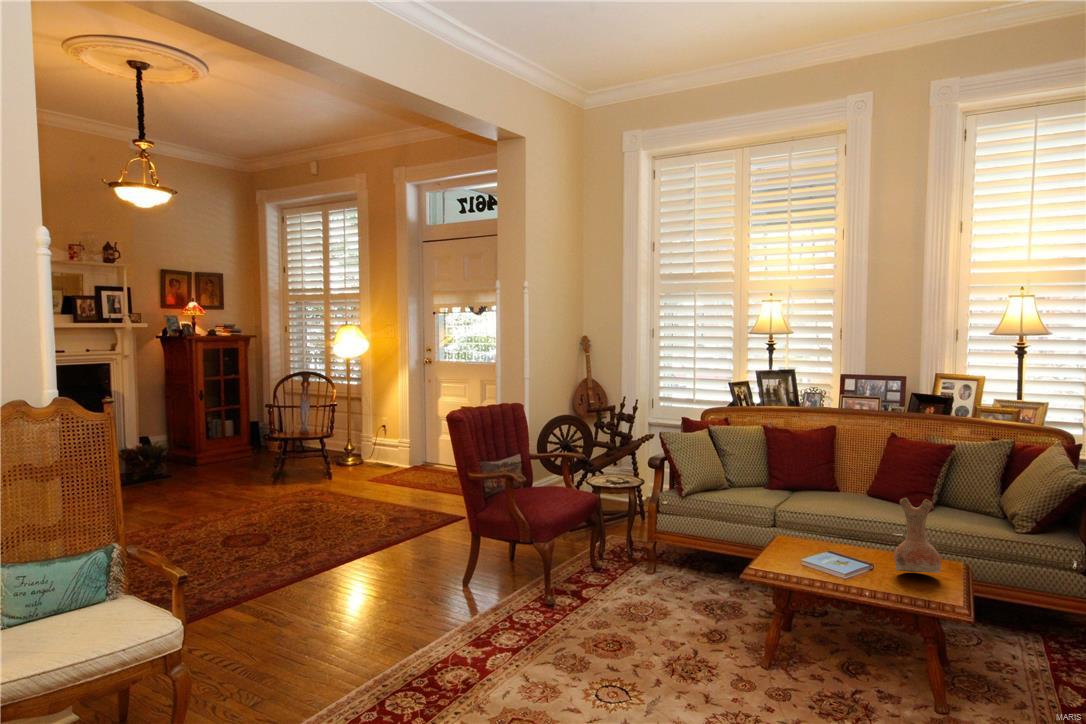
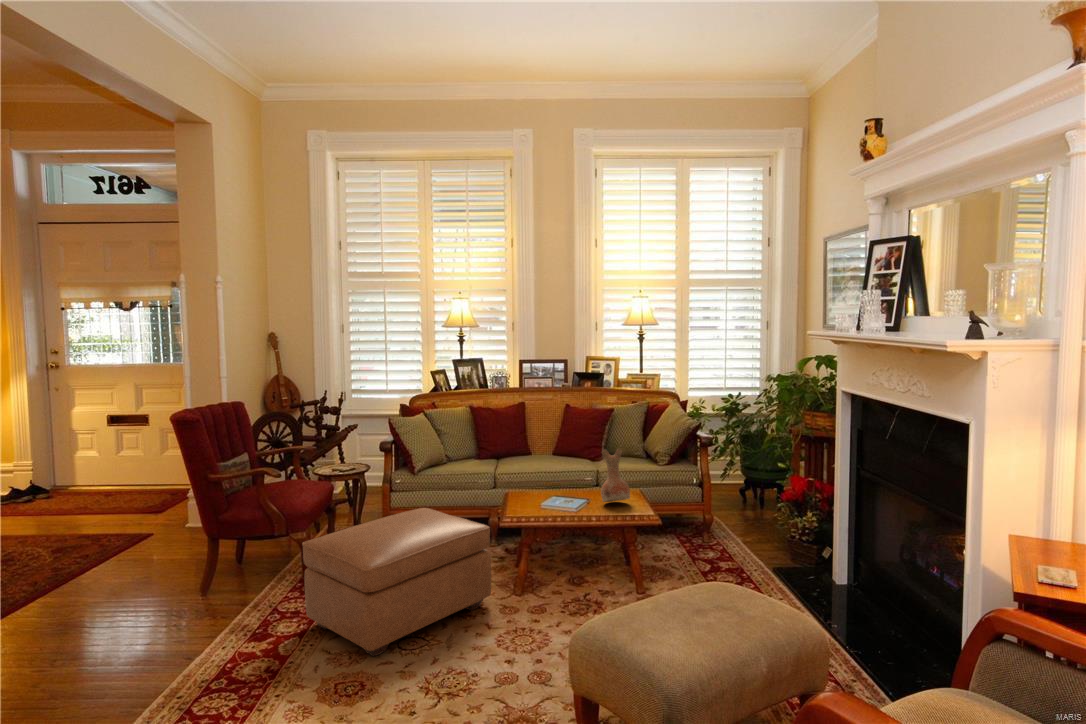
ottoman: none [521,539,724,697] -> present [302,508,491,657]

